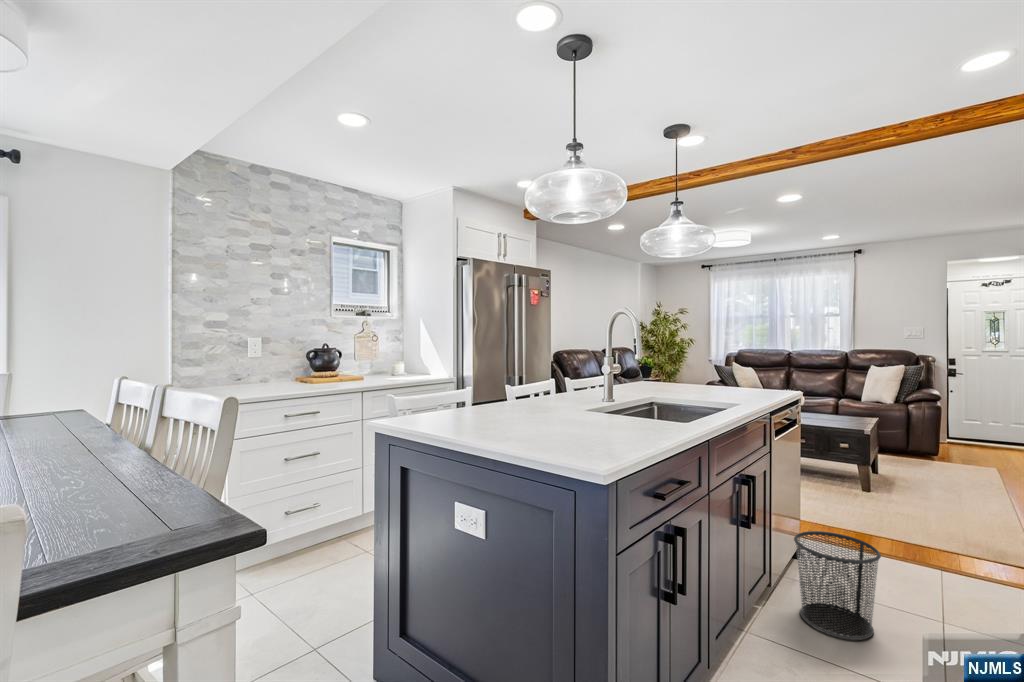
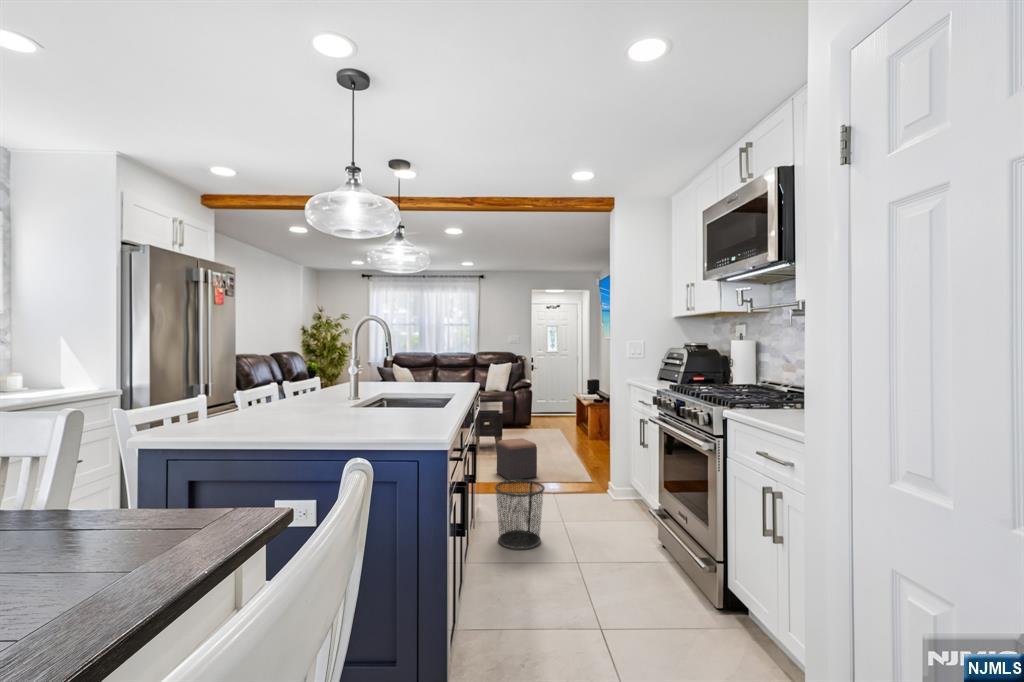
footstool: none [847,472,915,536] -> present [497,438,537,480]

